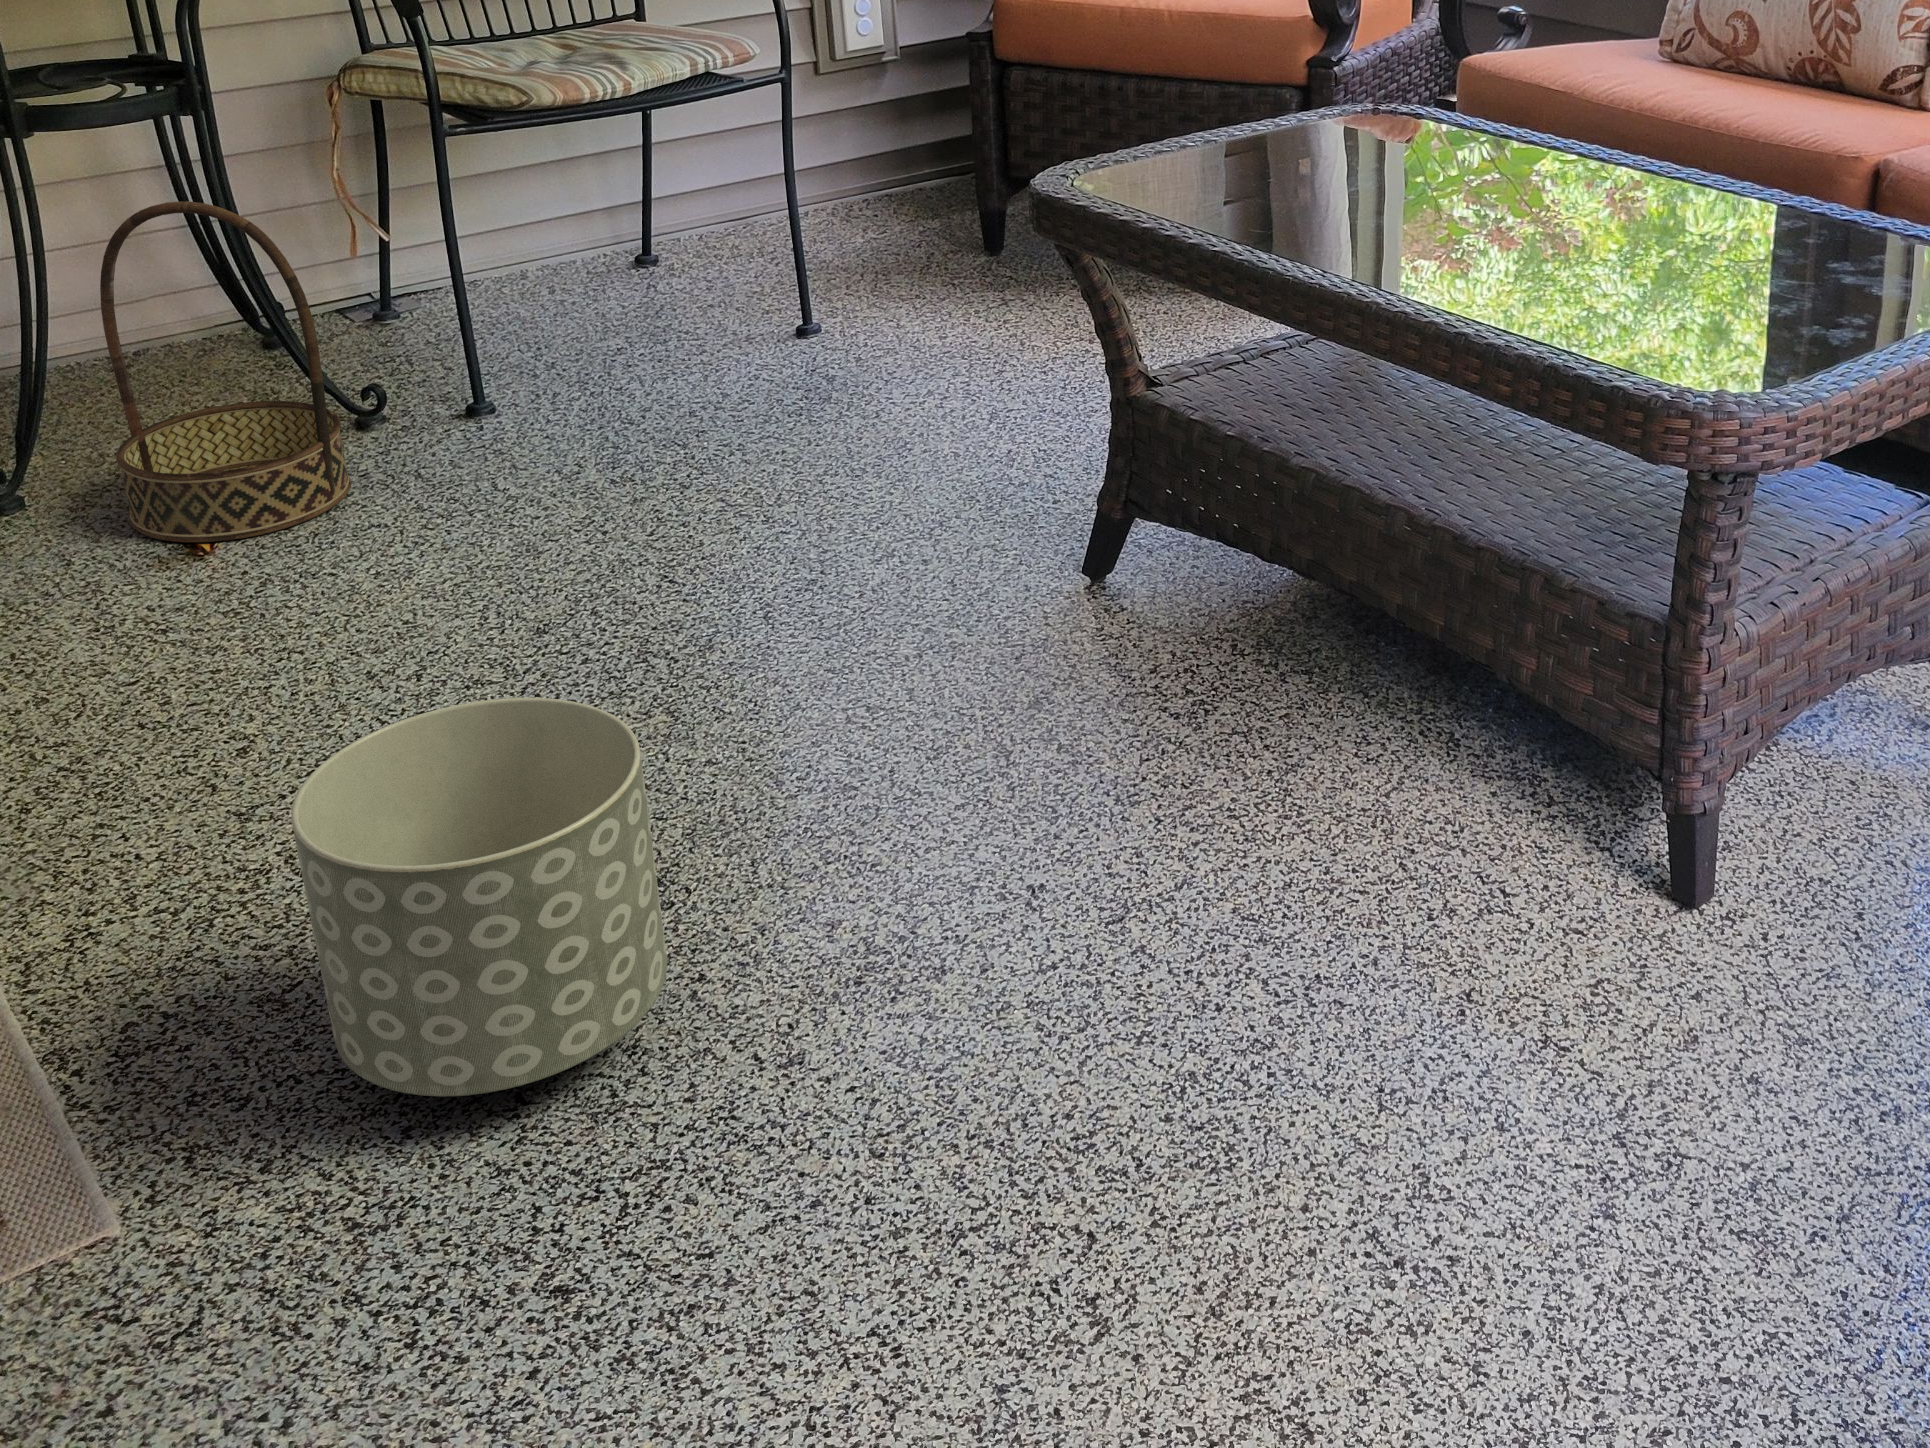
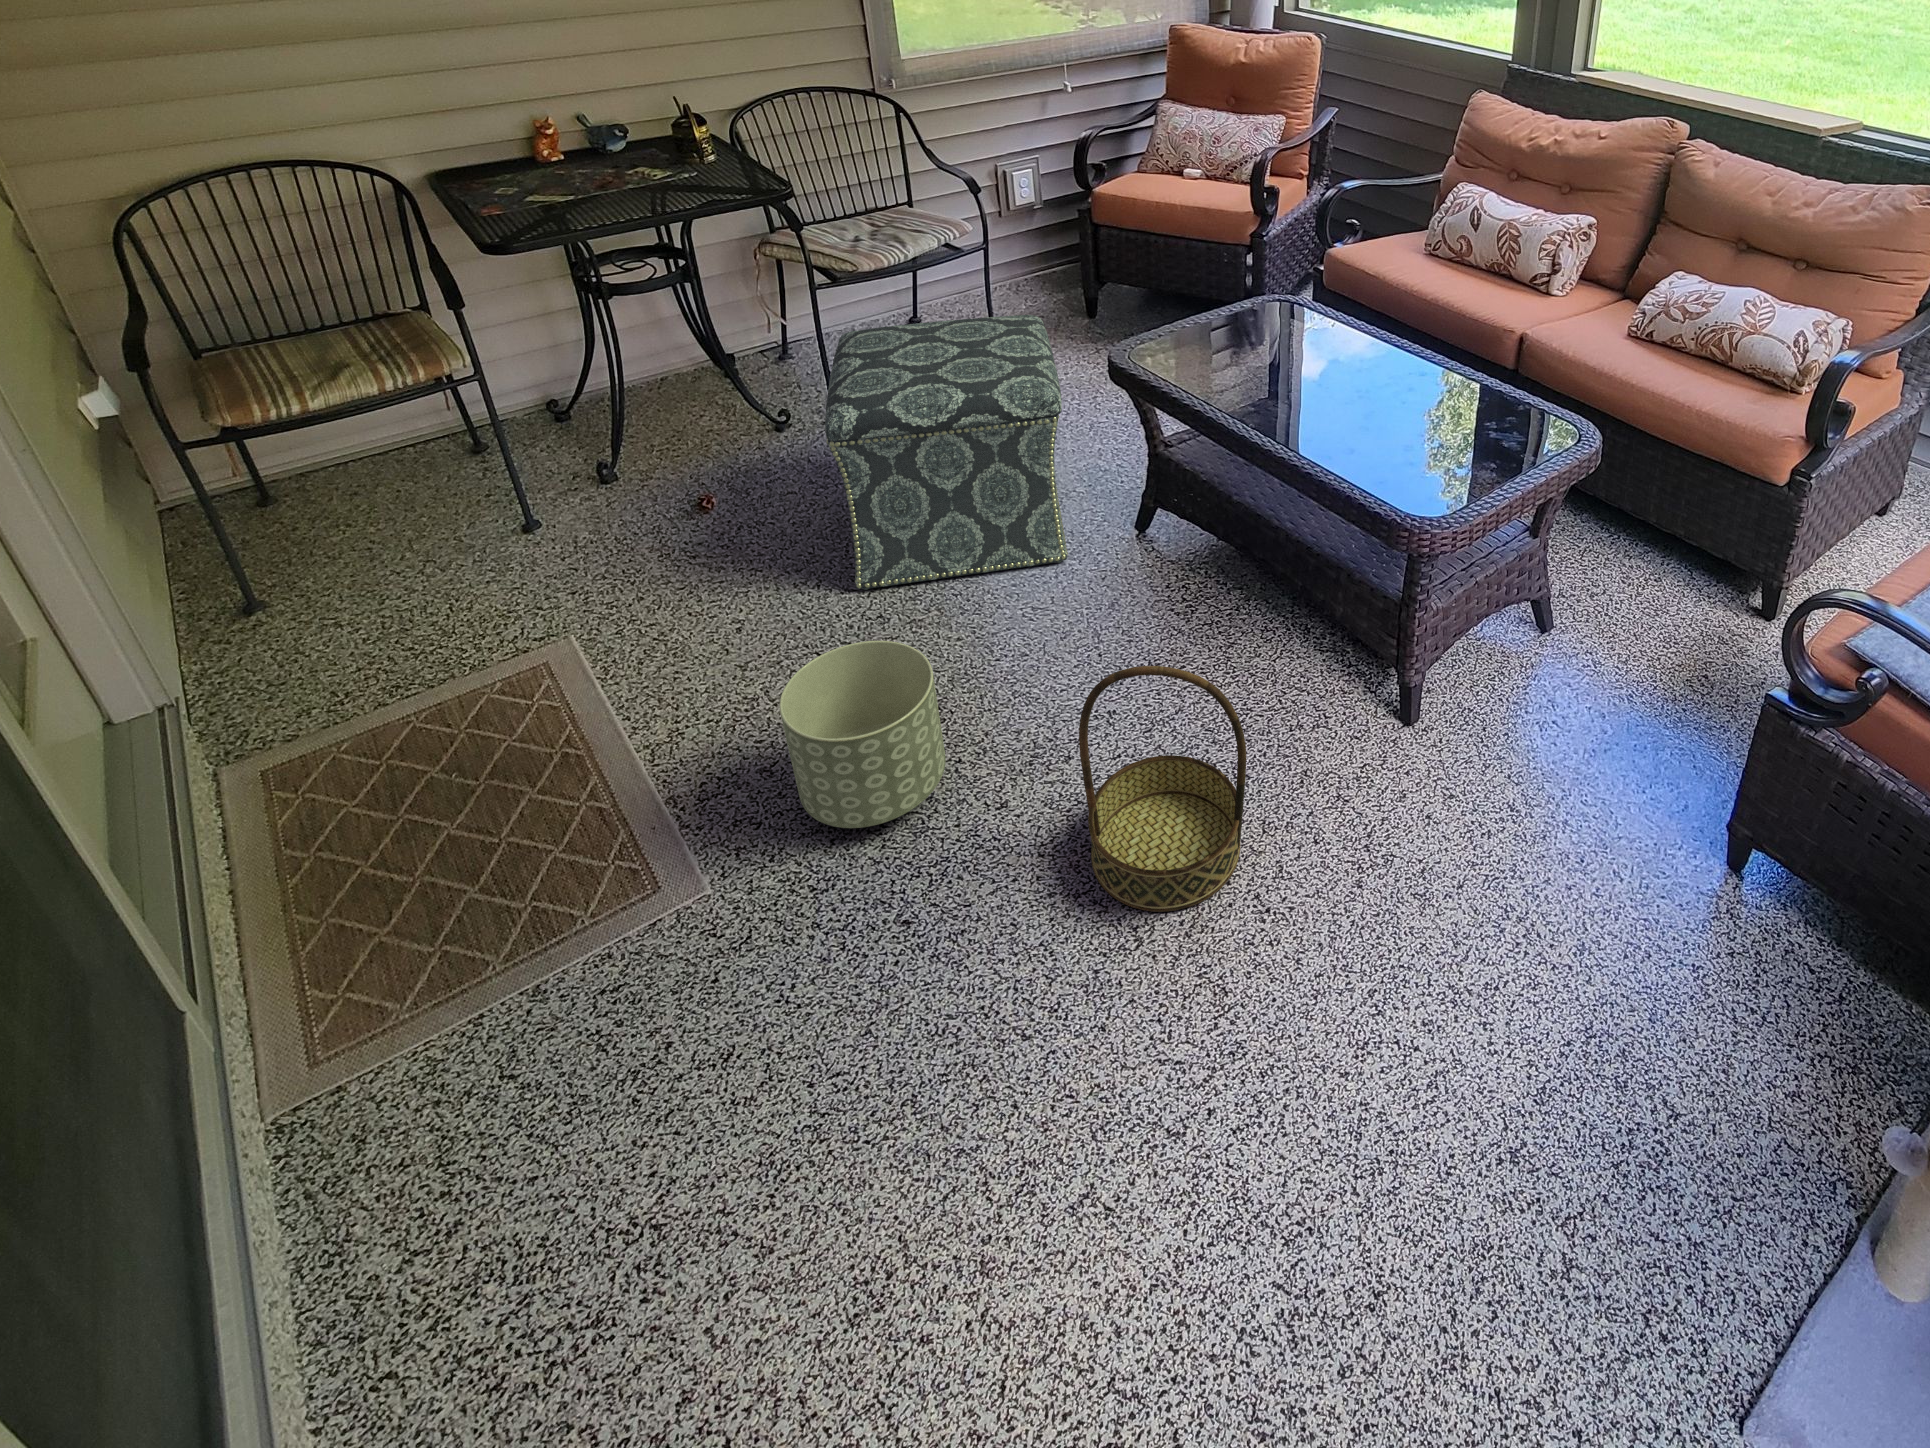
ottoman: none [435,148,946,682] -> present [825,315,1068,590]
basket: present [100,201,351,542] -> present [1079,666,1246,912]

